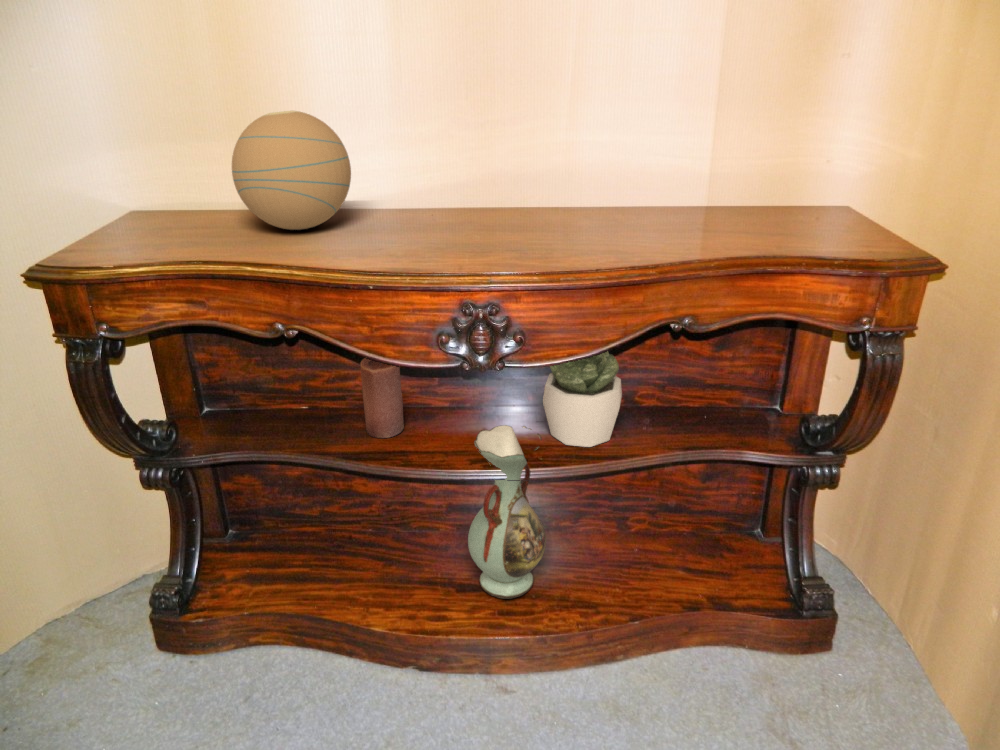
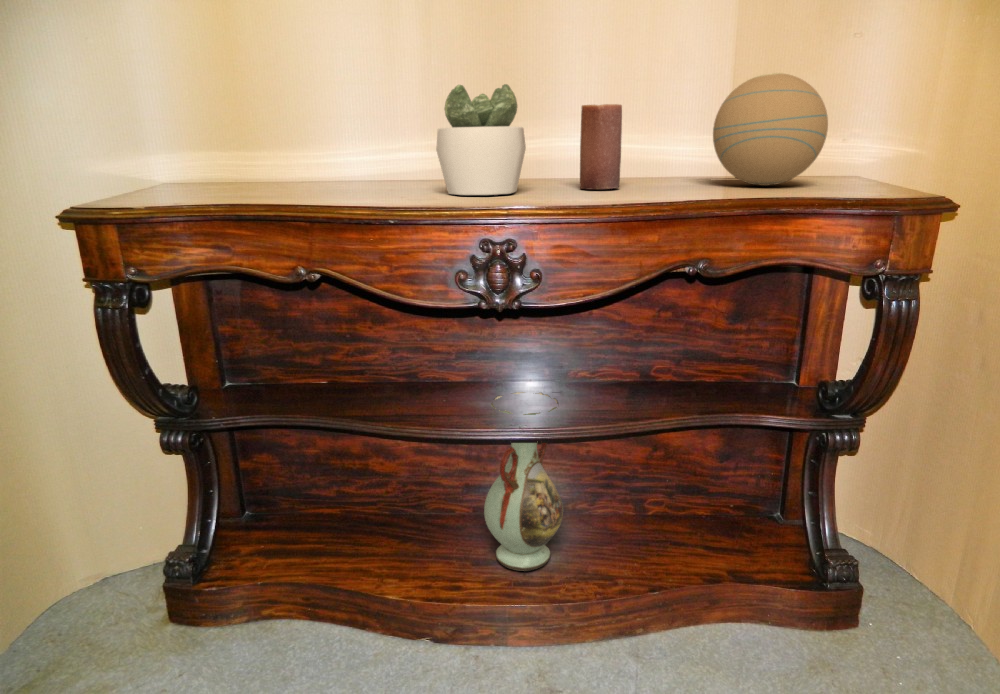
decorative orb: present [232,111,351,230] -> present [713,73,828,186]
succulent plant: present [543,351,622,447] -> present [436,84,526,195]
candle: present [360,358,404,438] -> present [580,104,622,189]

